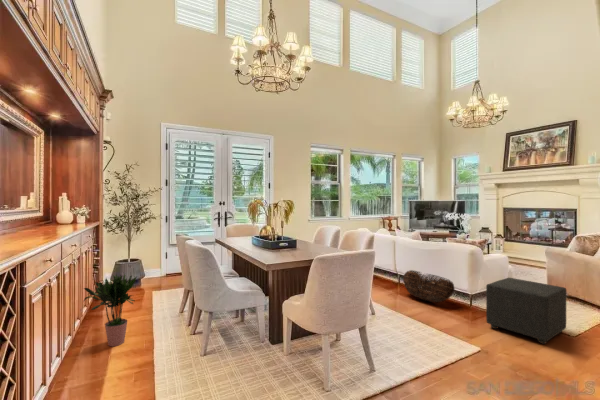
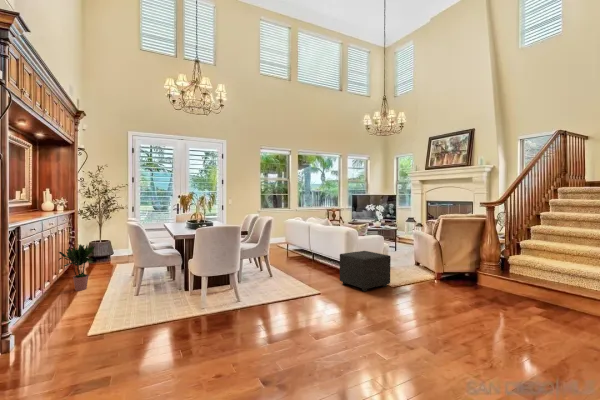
basket: present [403,270,454,302] -> none [305,248,335,271]

